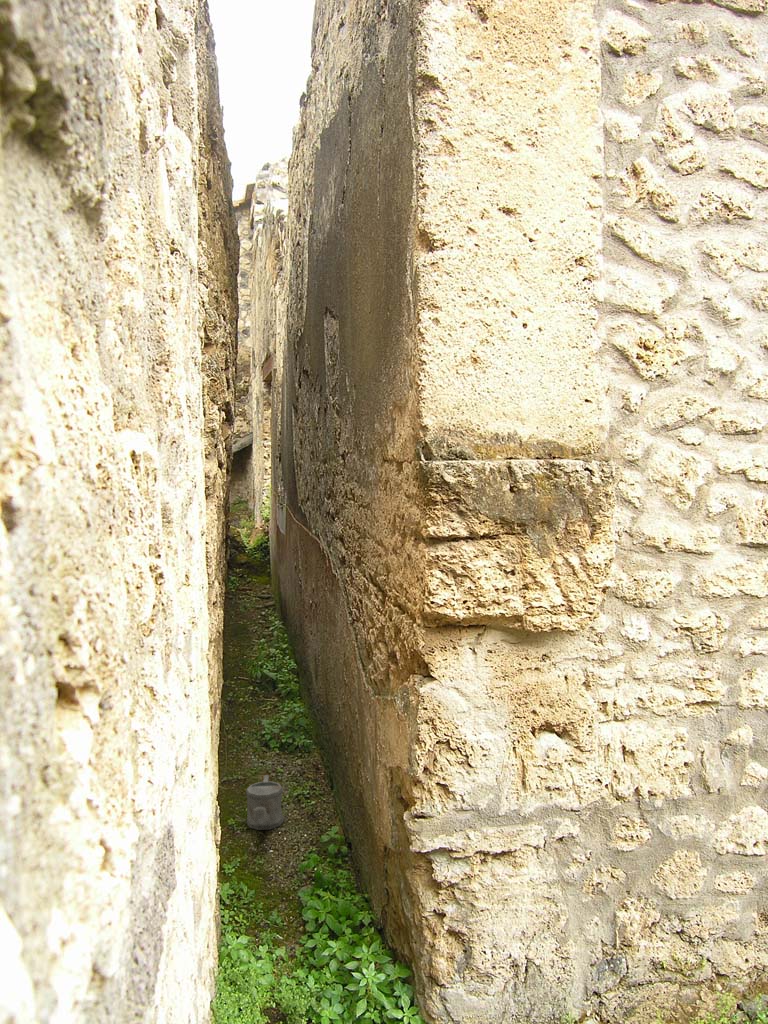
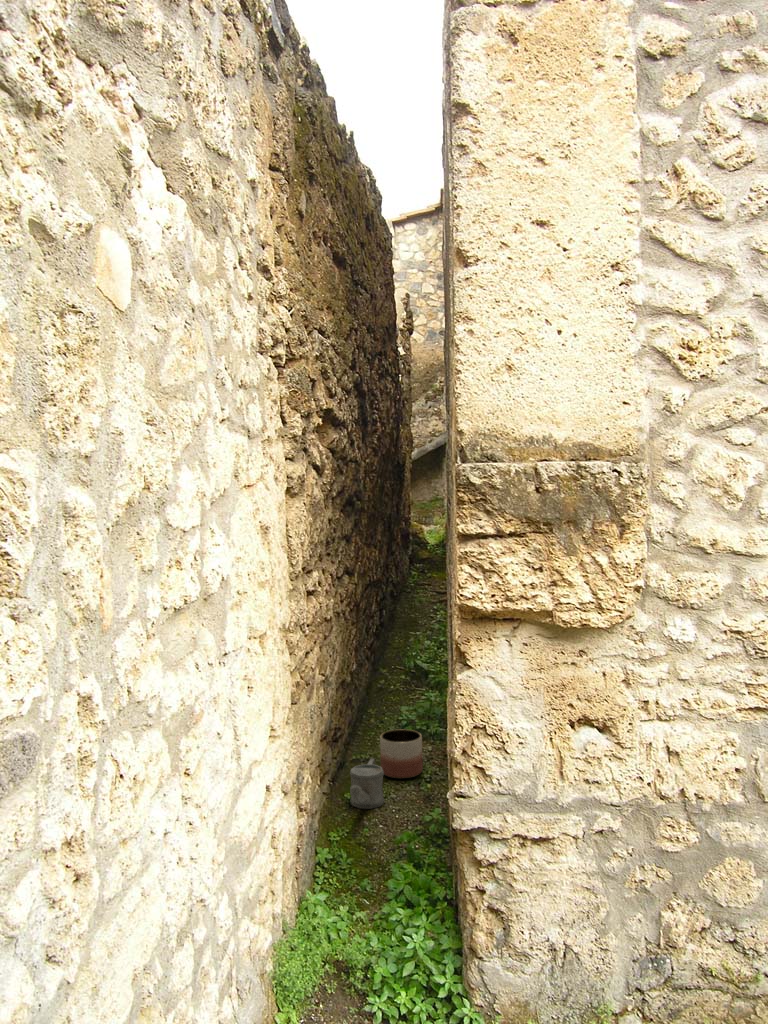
planter: none [271,741,315,793] -> present [380,729,423,779]

